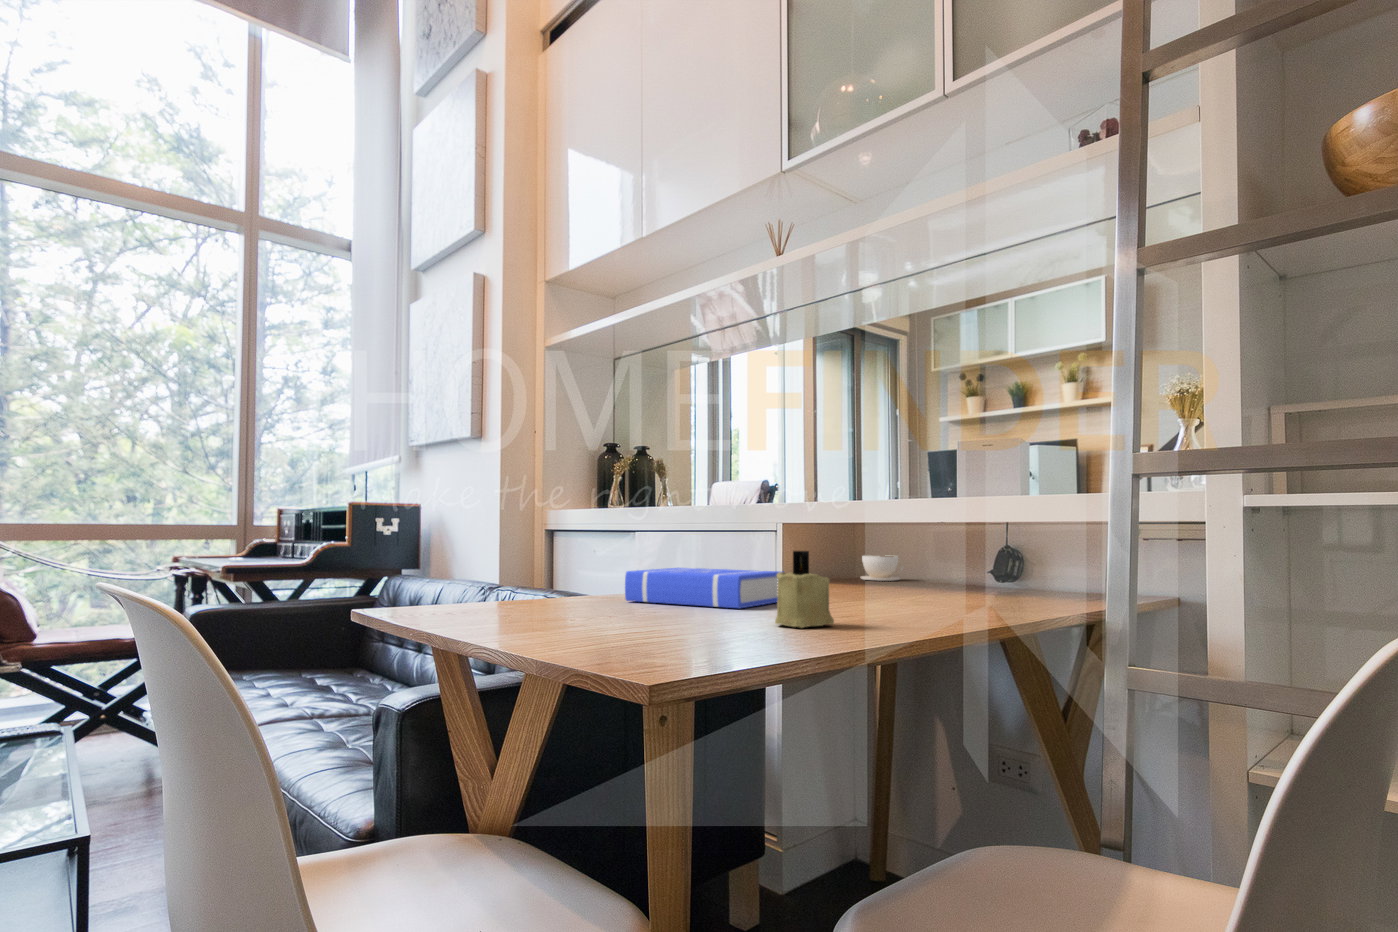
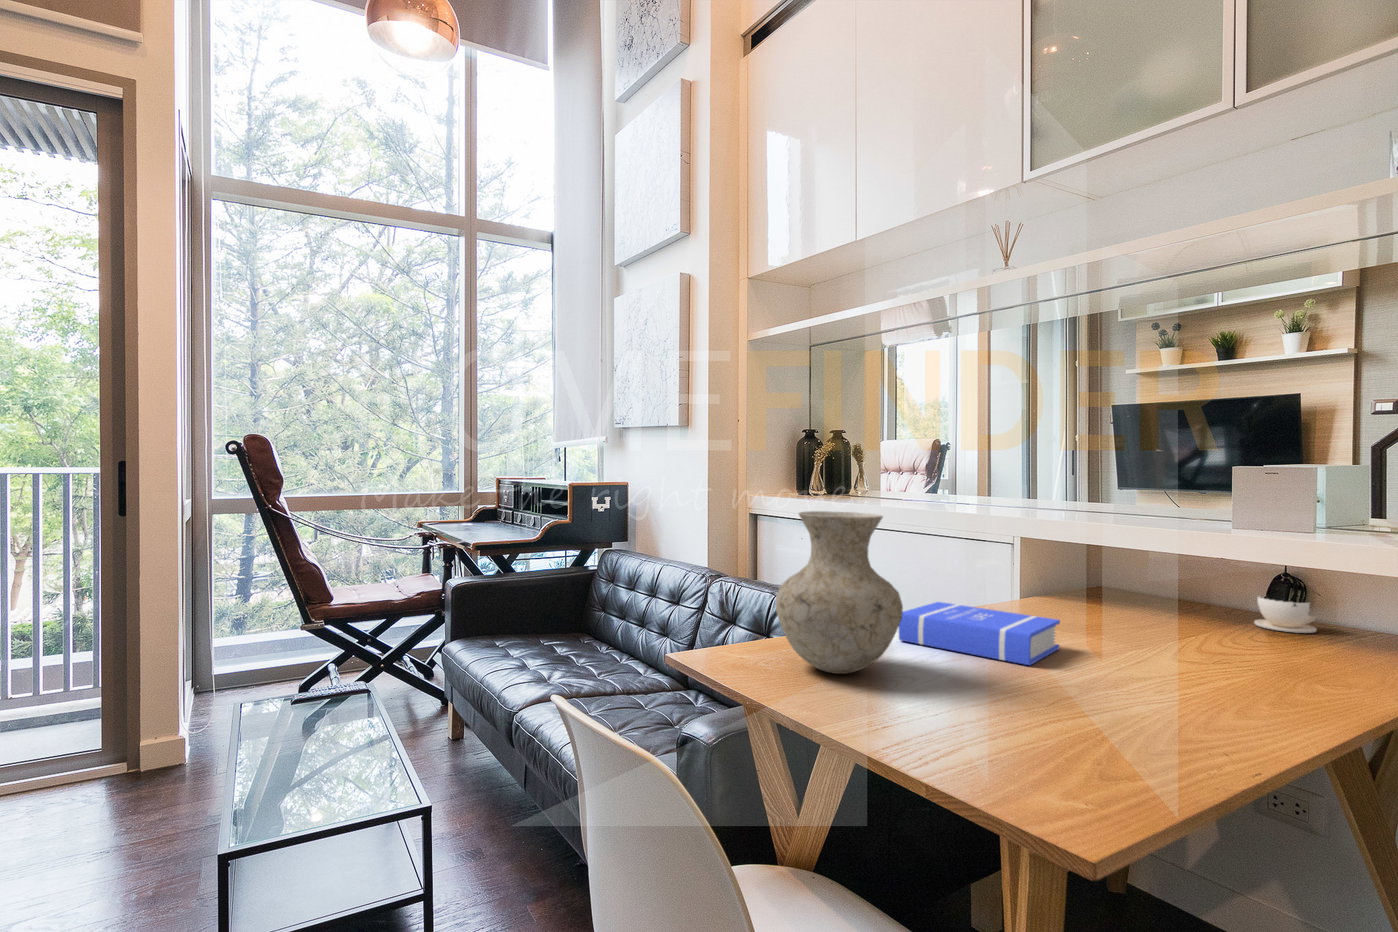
vase: none [463,445,598,616] -> present [776,511,903,674]
candle: present [775,551,834,628] -> none [1104,636,1170,721]
coffee cup: present [861,555,904,581] -> present [1254,596,1317,633]

